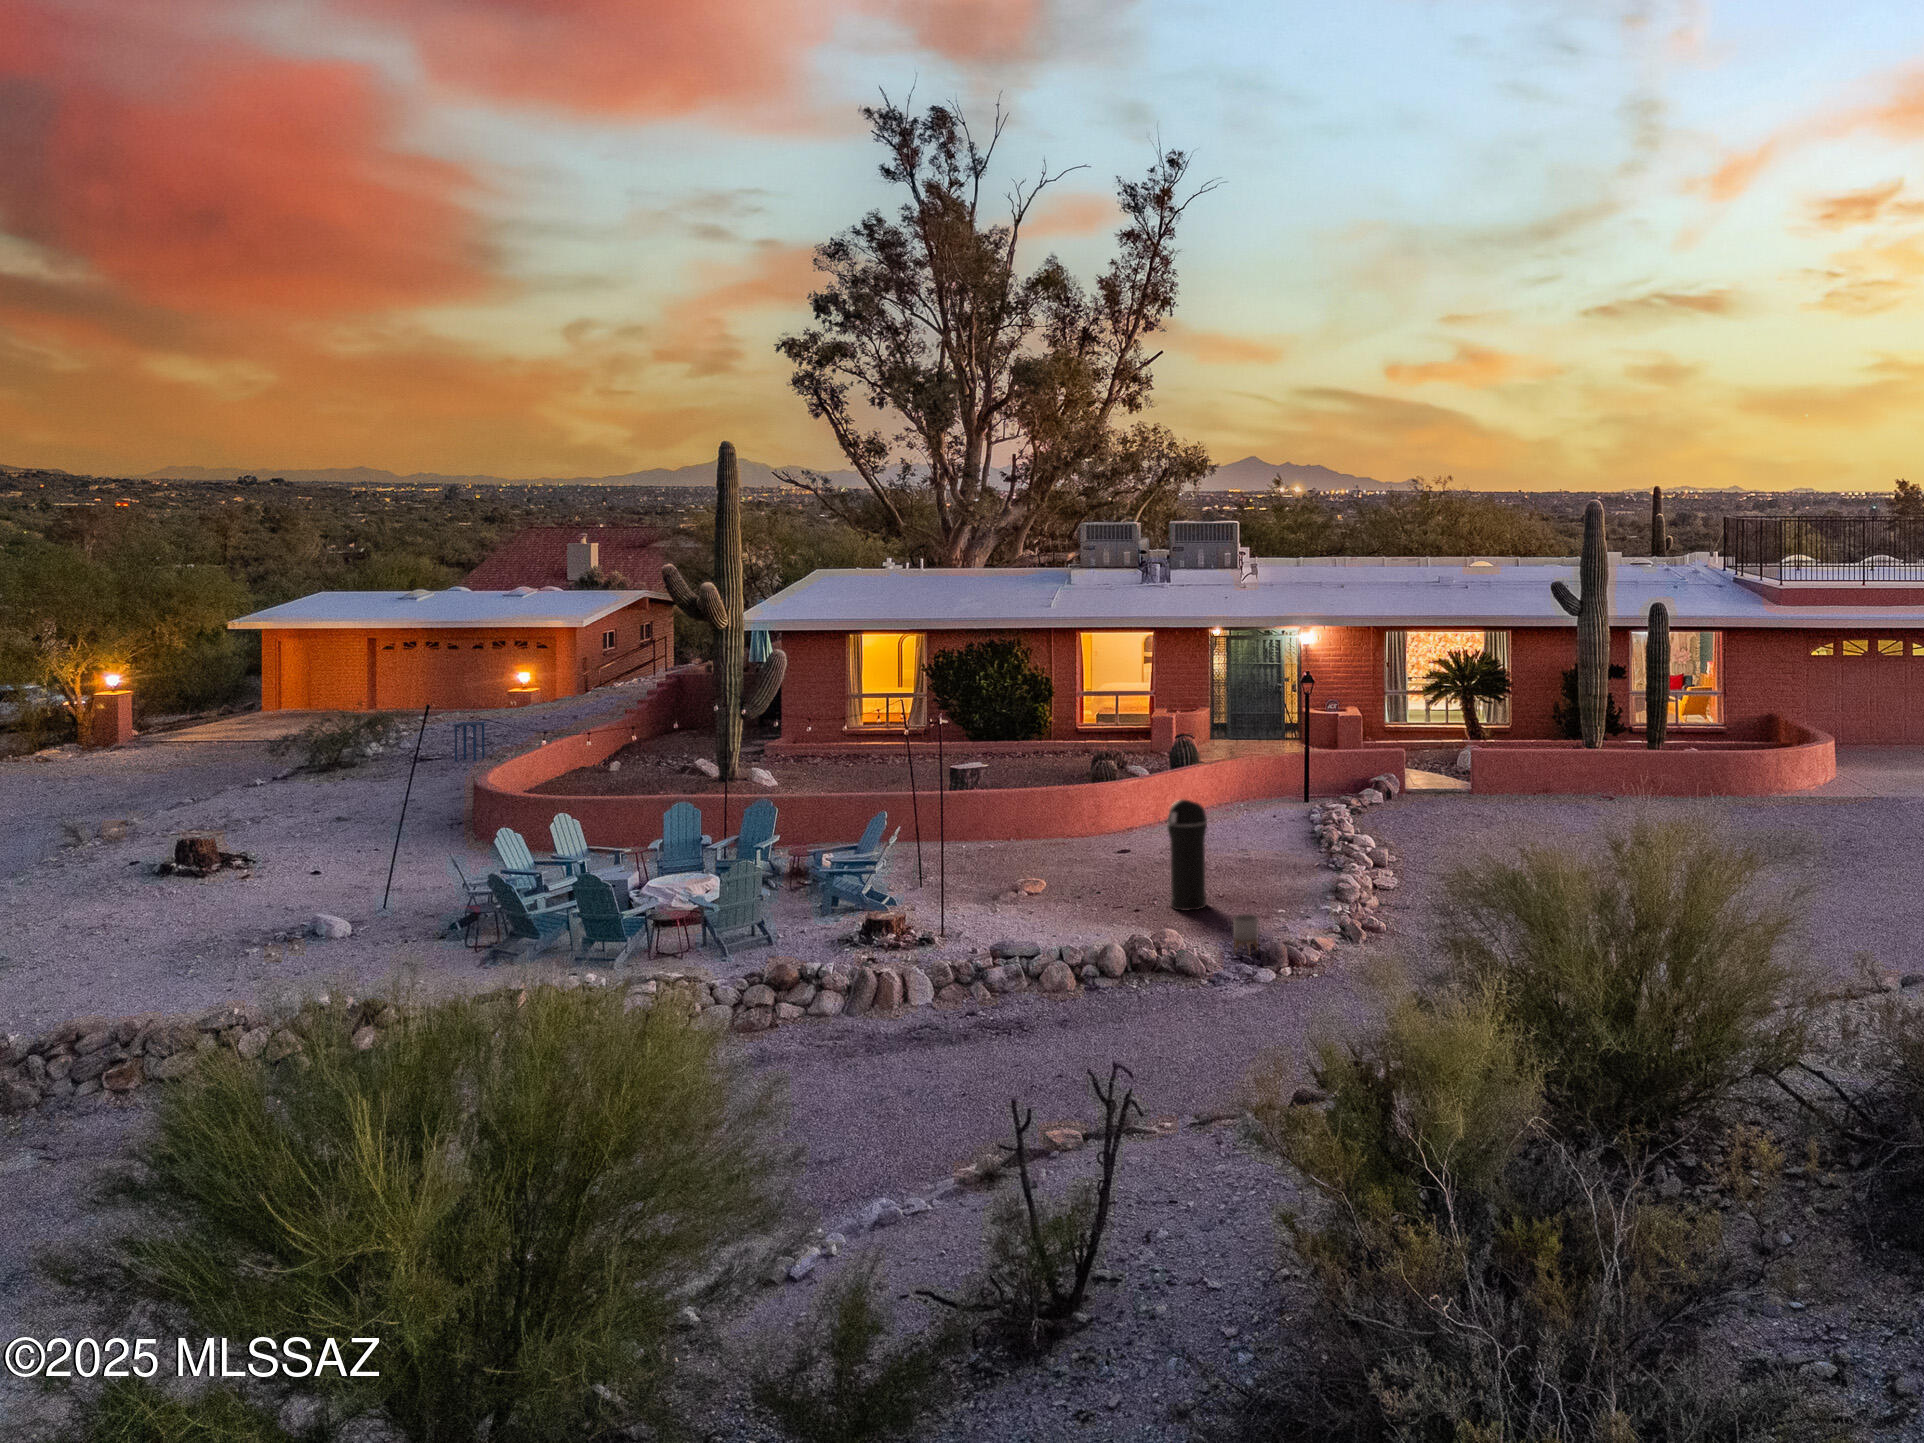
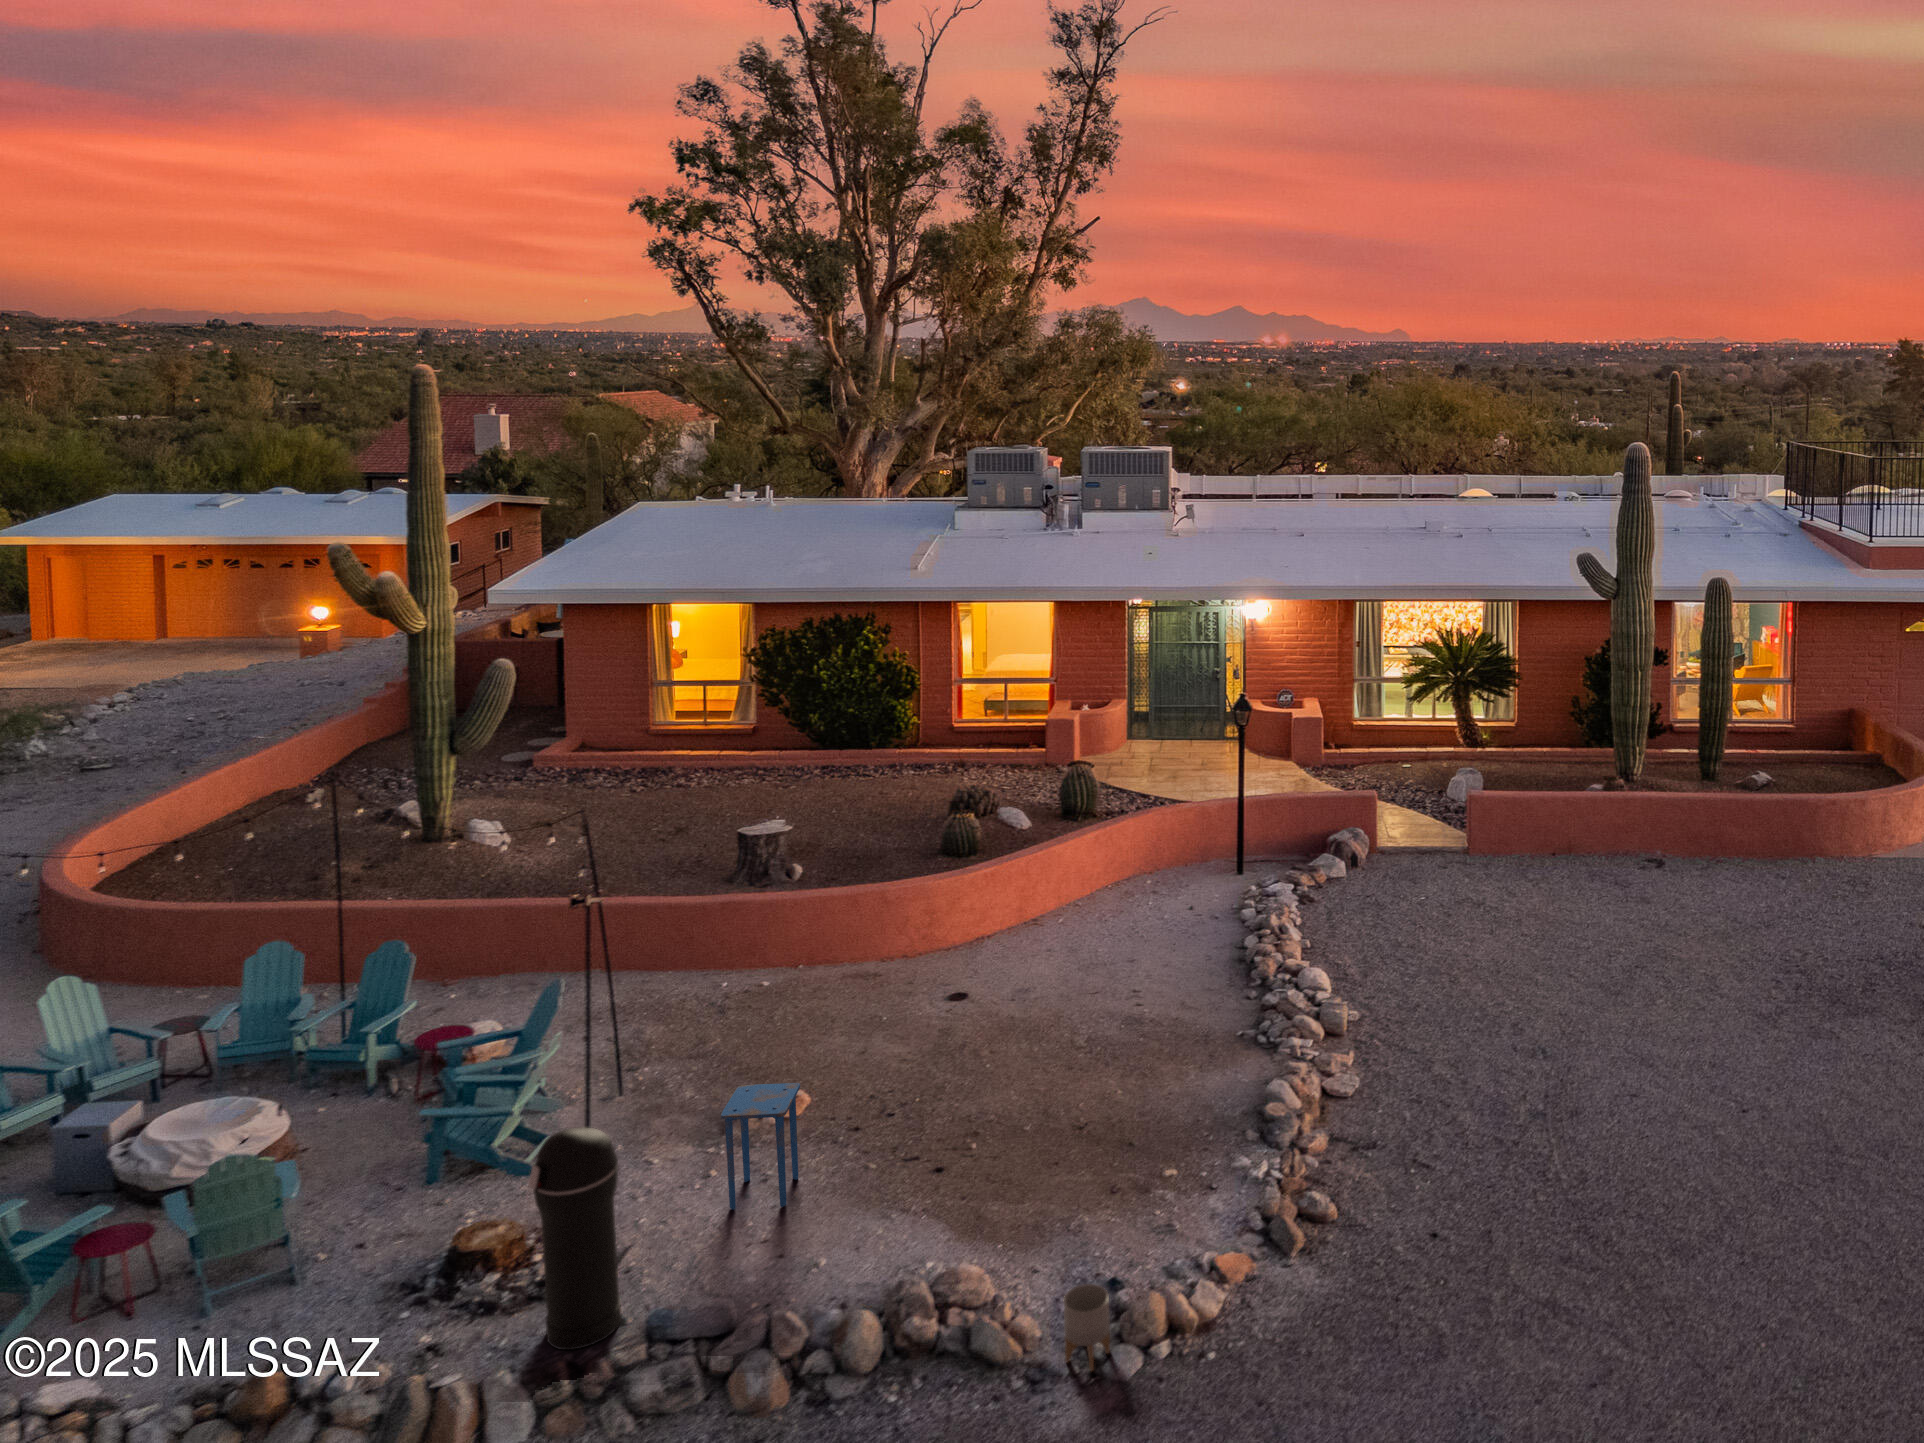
side table: present [453,722,487,761] -> present [721,1083,800,1210]
trash can: present [1167,799,1207,910] -> present [529,1127,622,1350]

